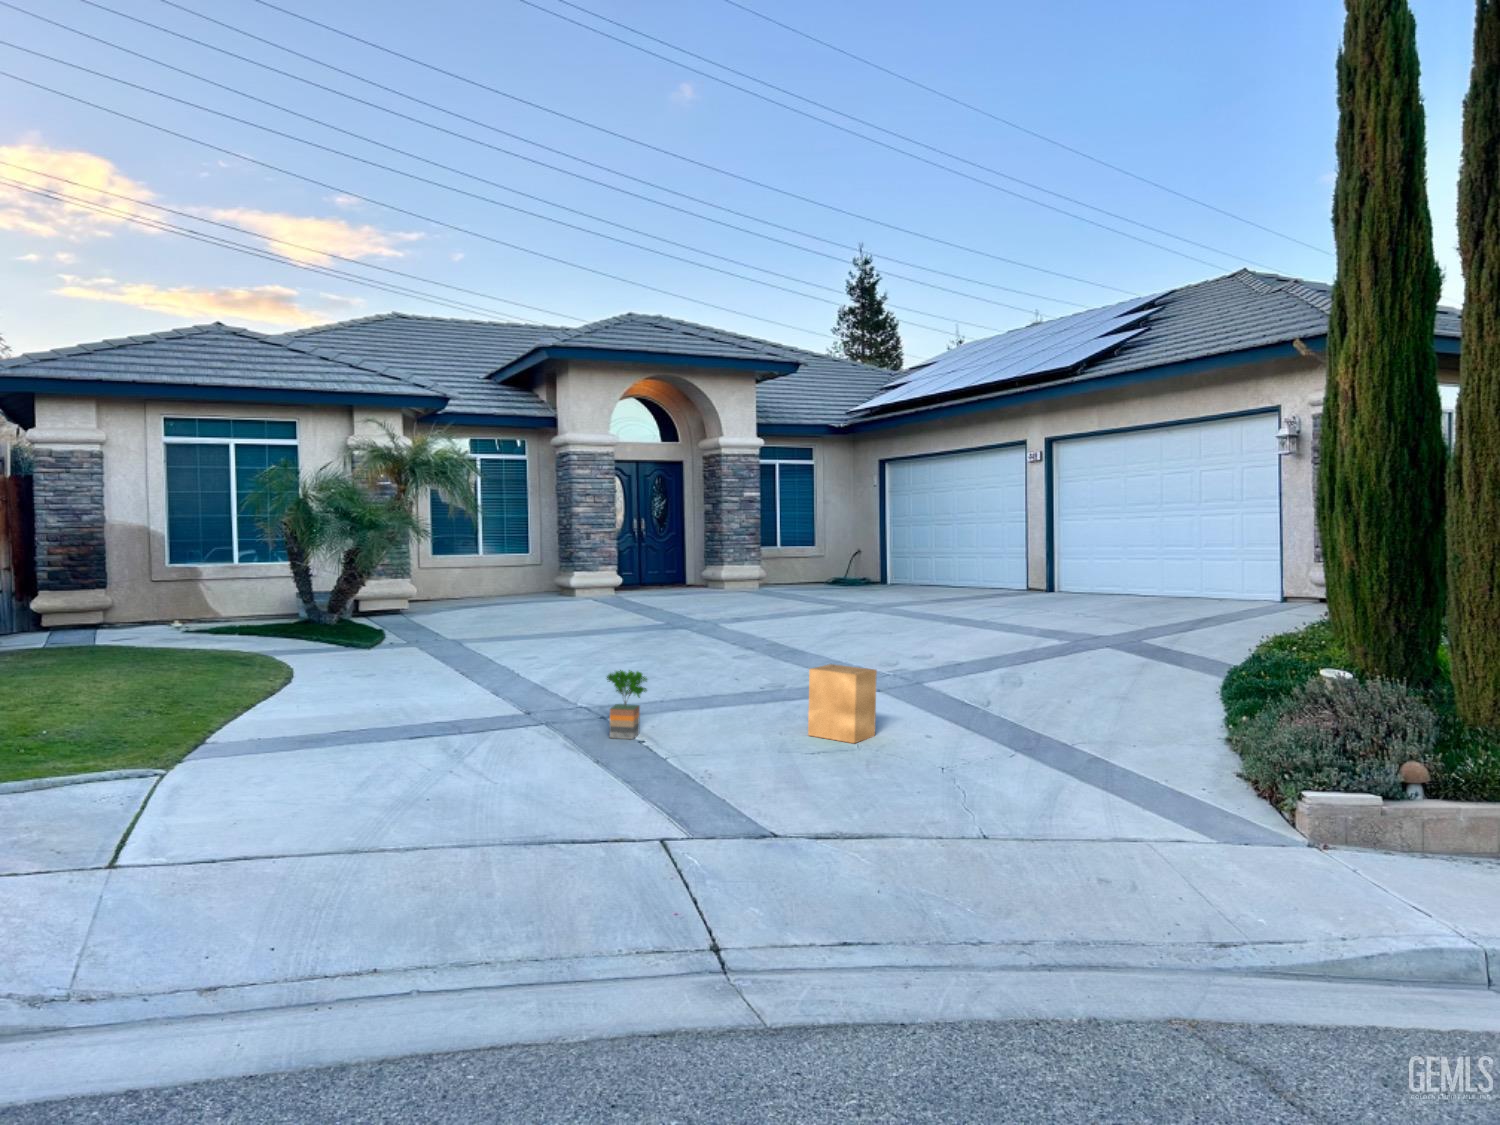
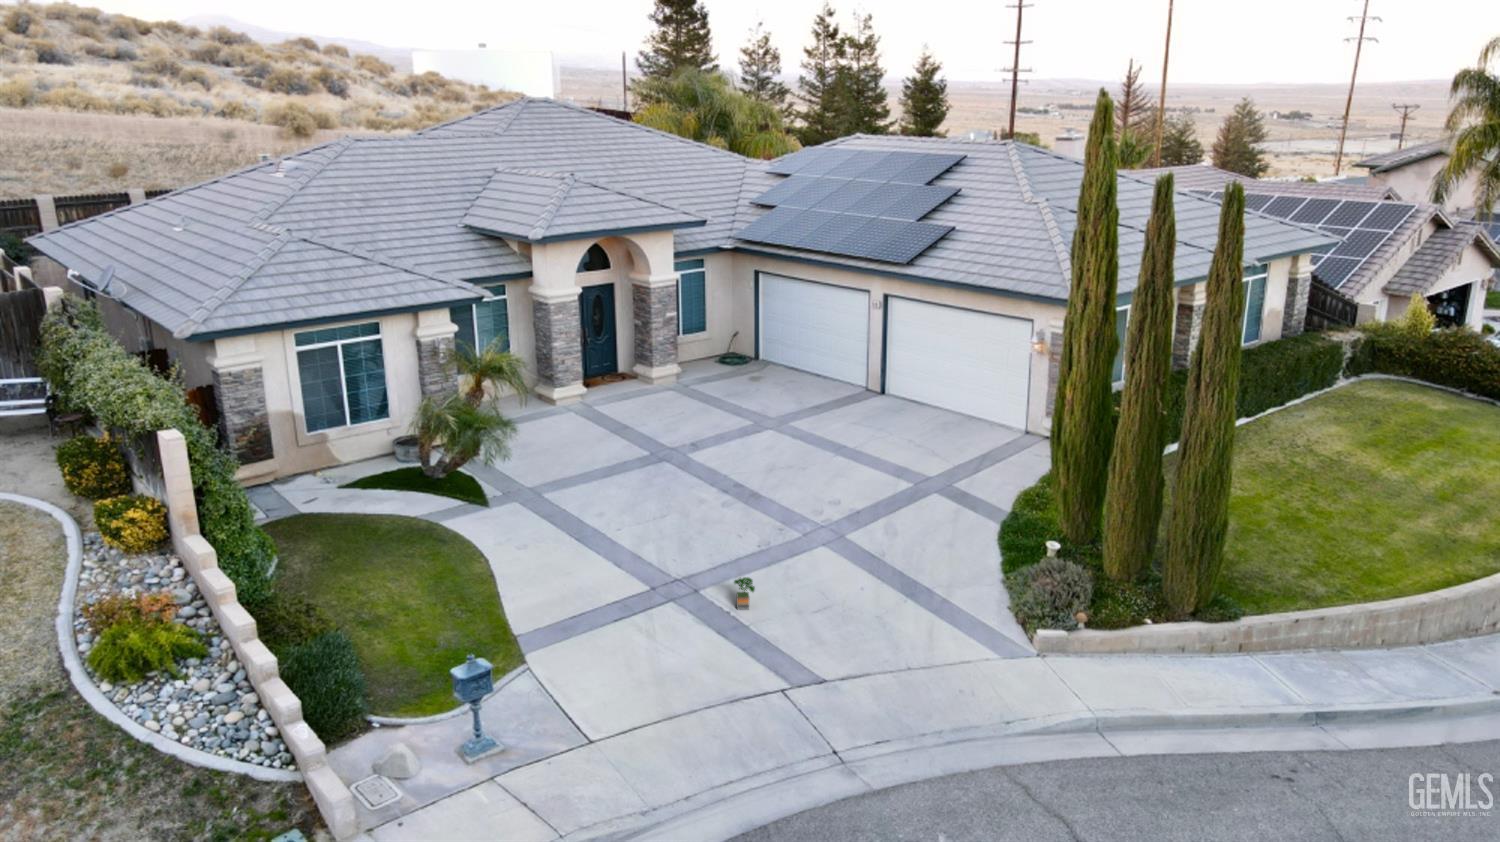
cardboard box: present [808,664,877,743] -> none [826,563,858,604]

